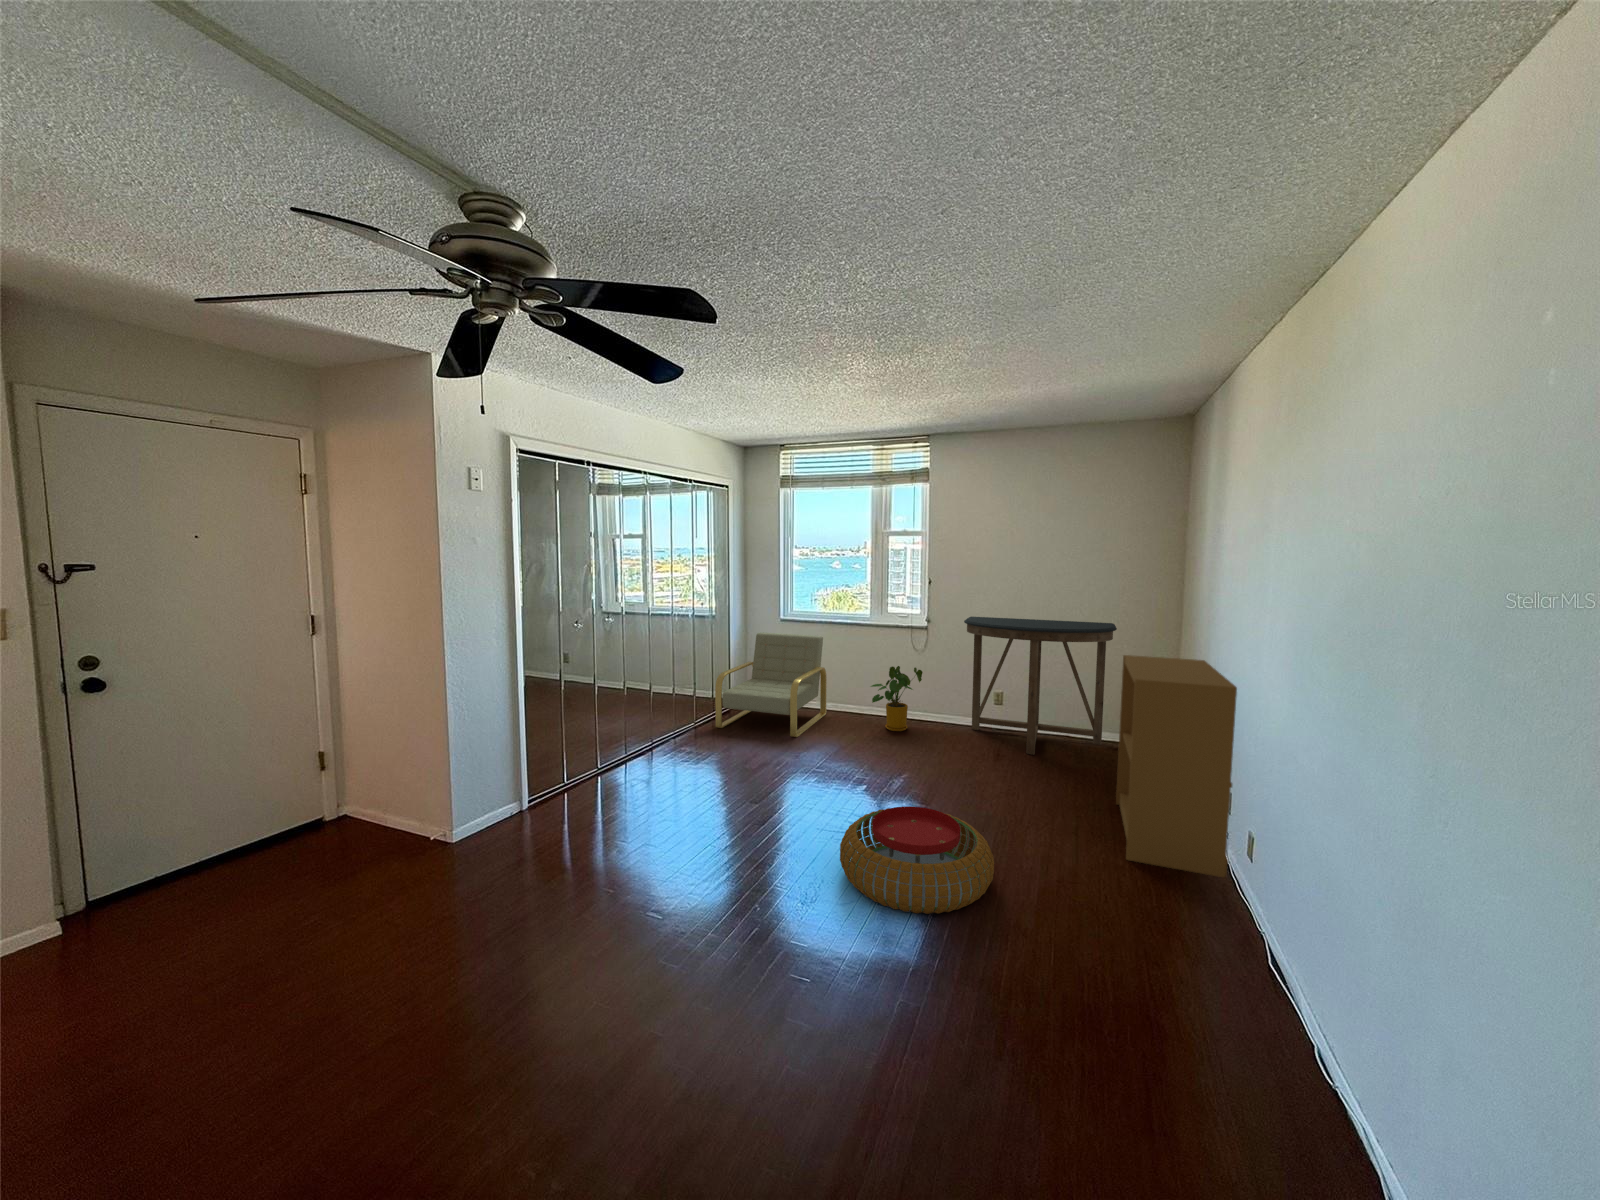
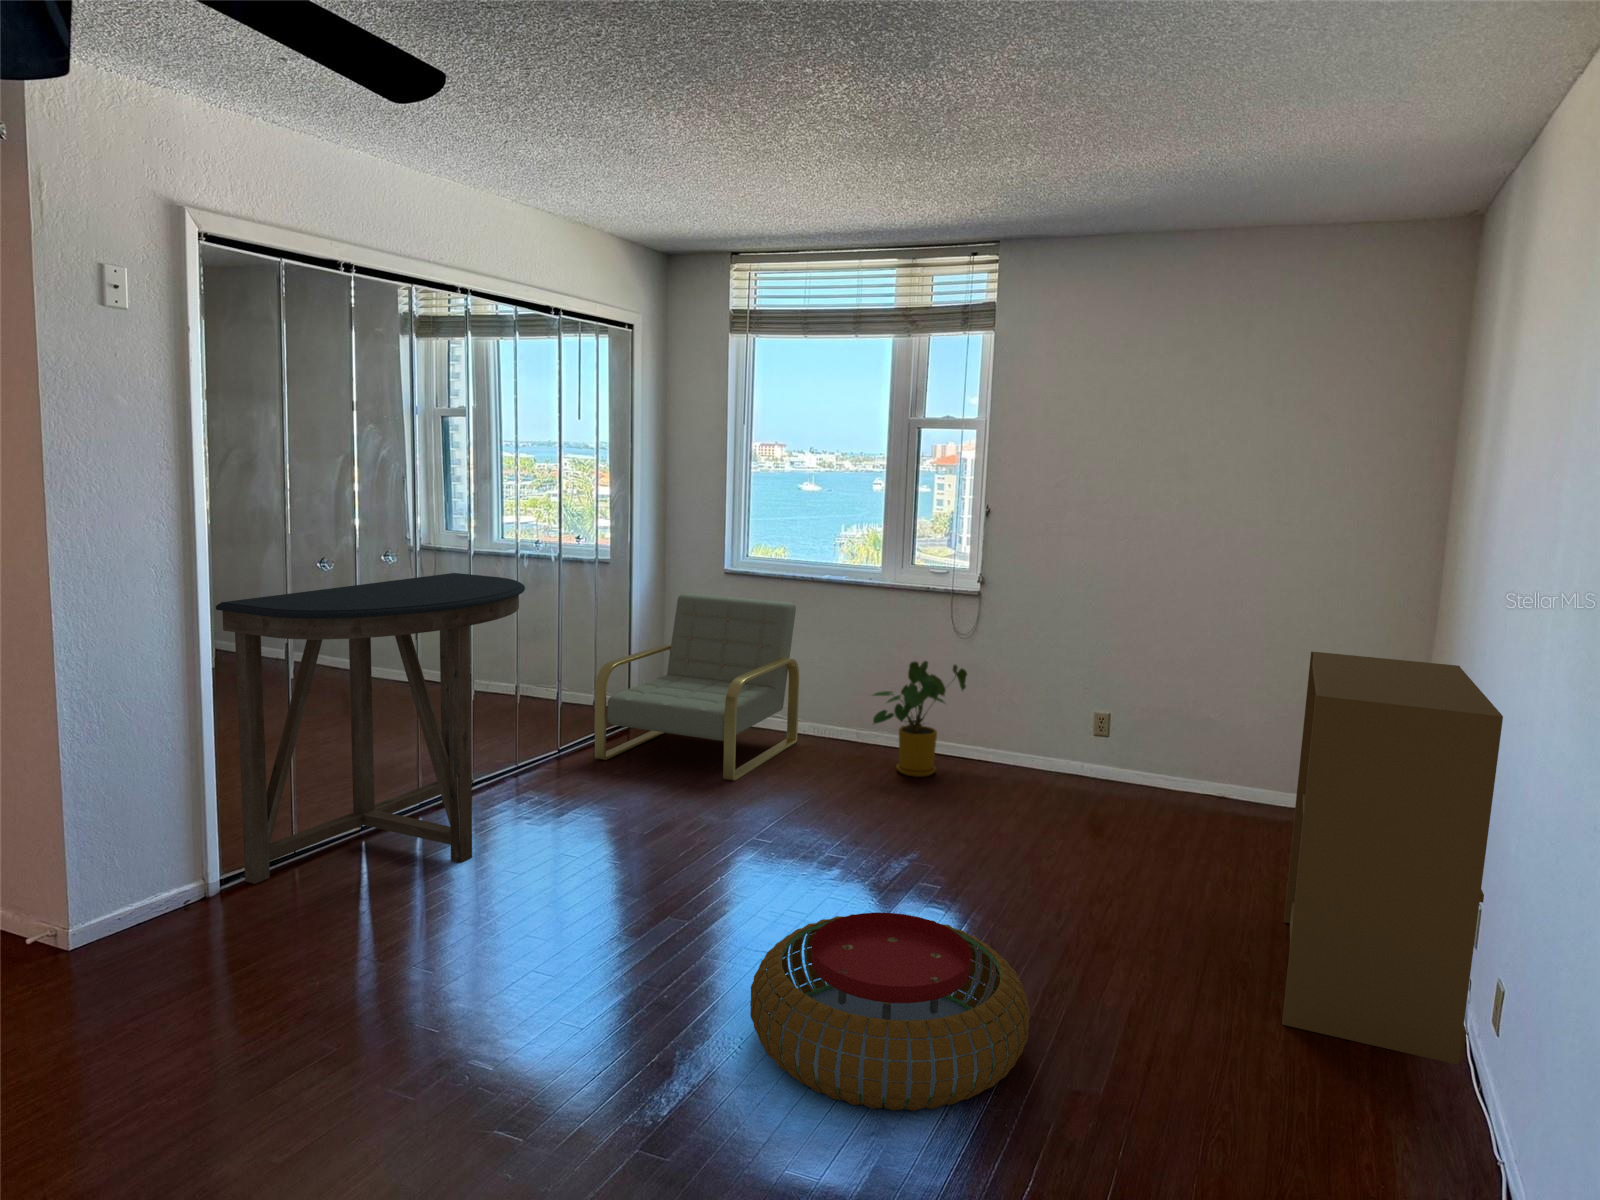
console table: present [964,617,1117,755] -> present [216,573,525,884]

